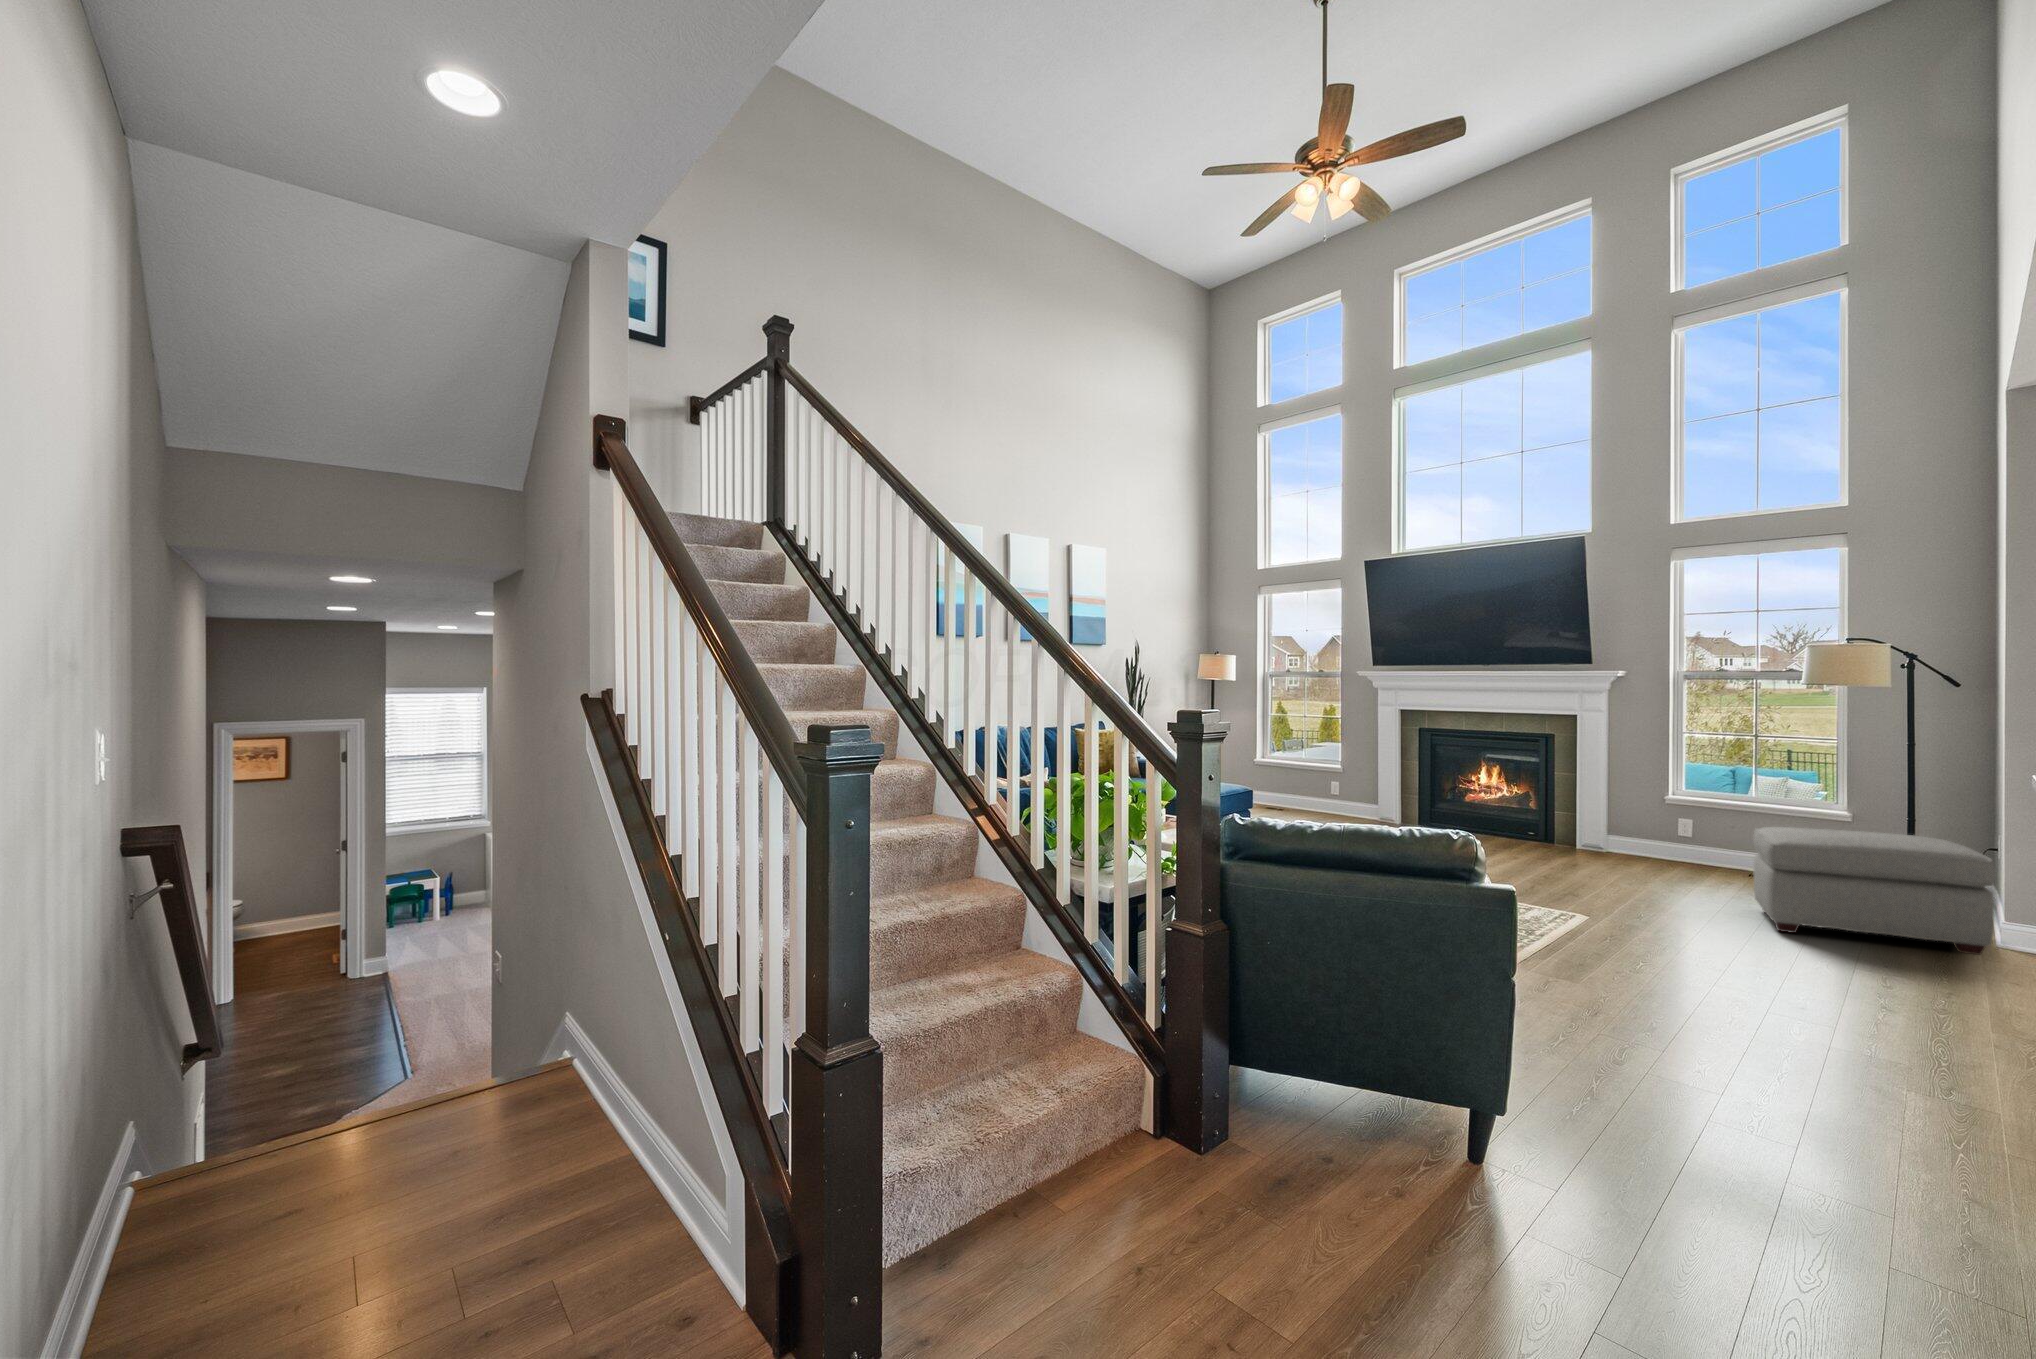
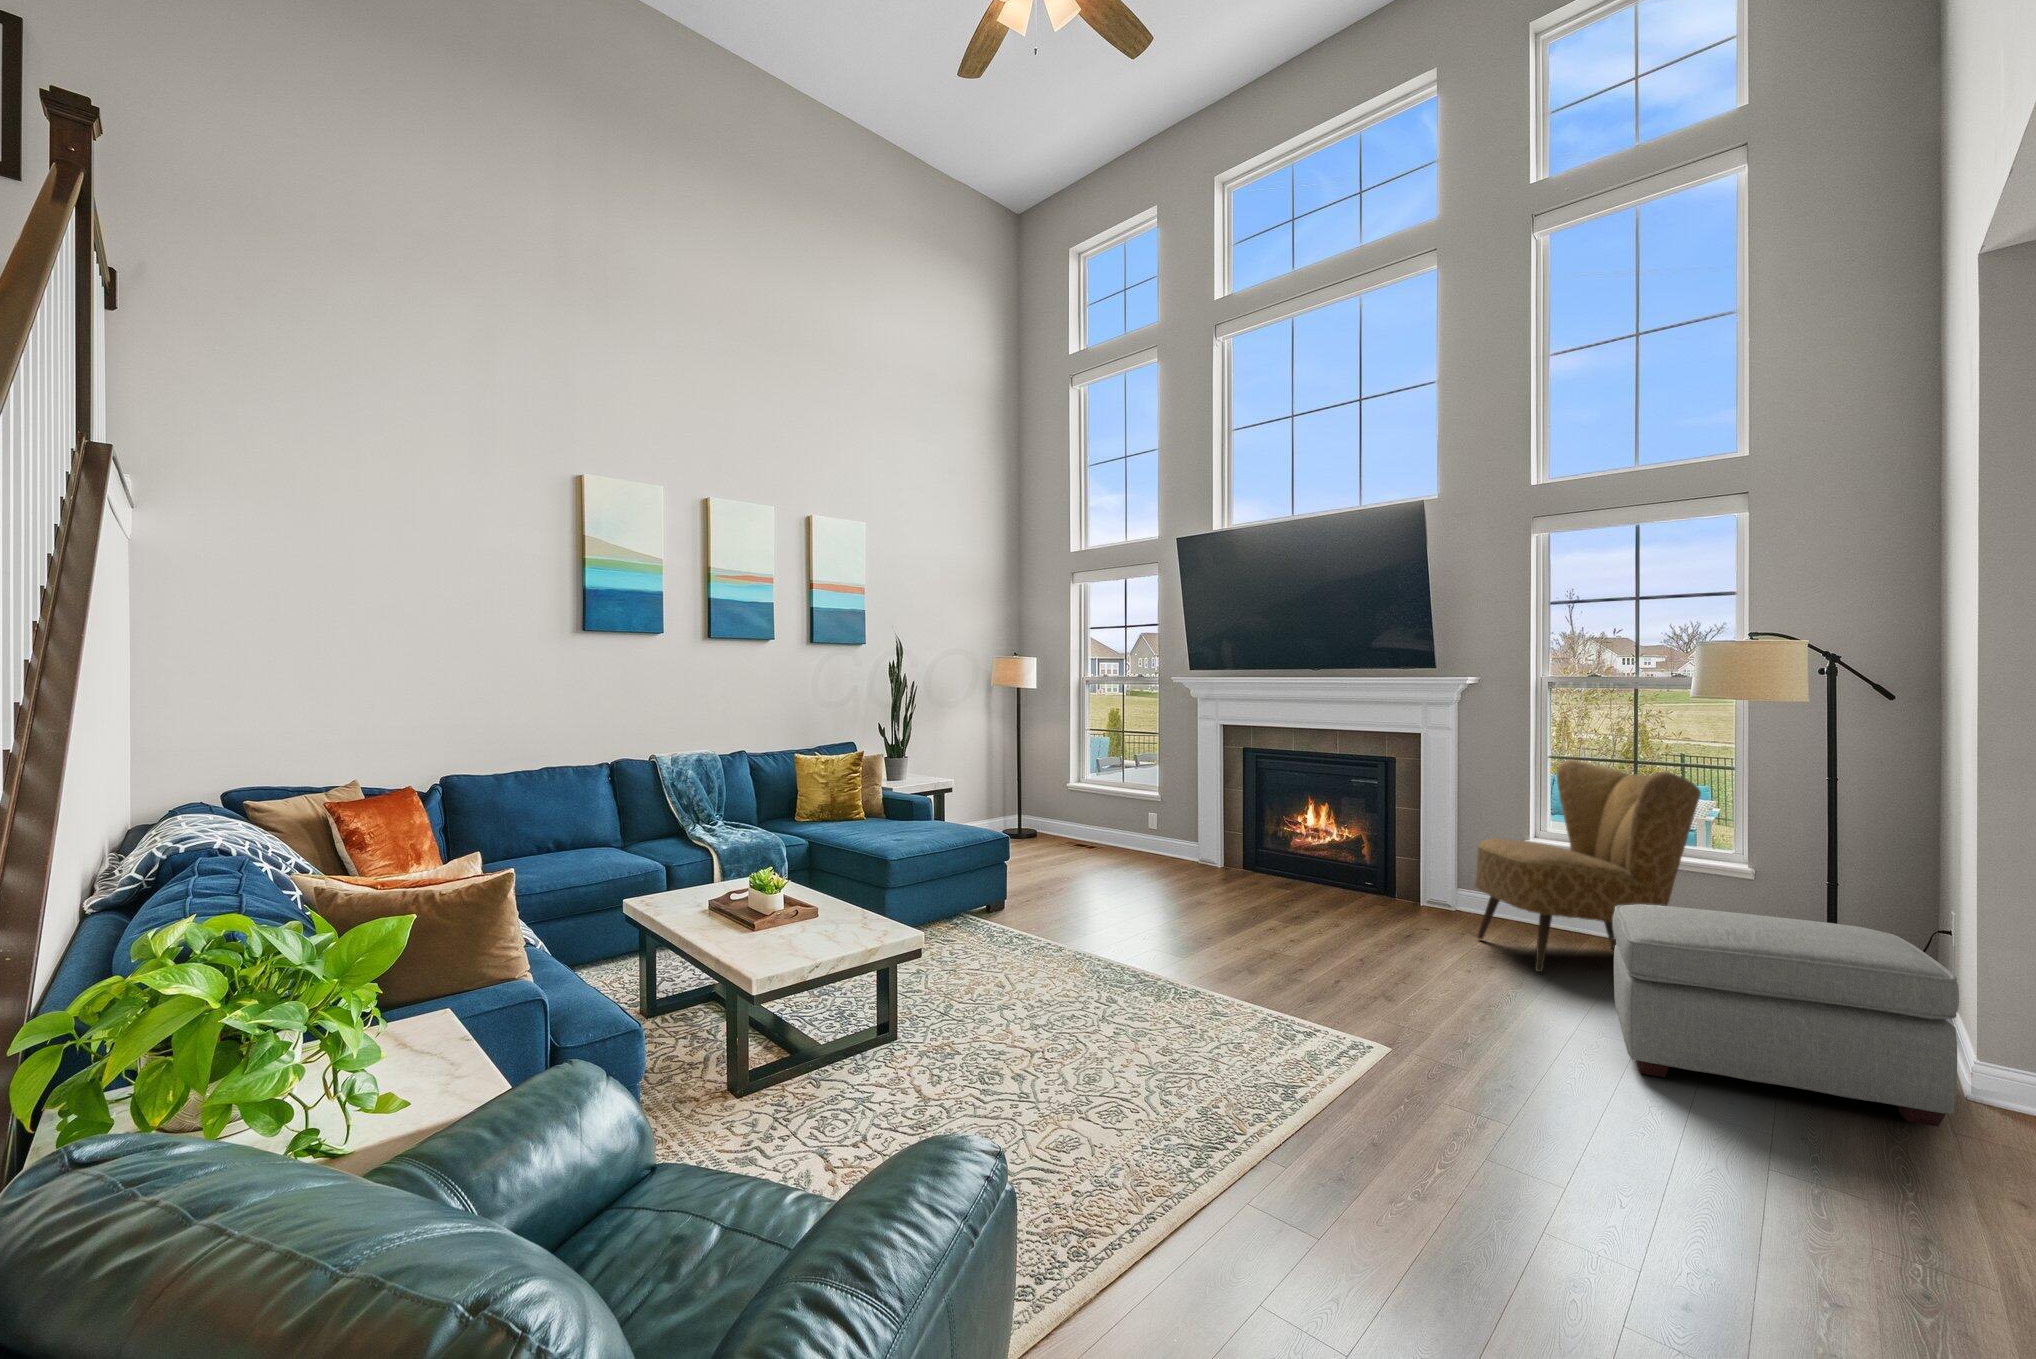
armchair: none [1633,733,1811,884] -> present [1475,760,1701,972]

